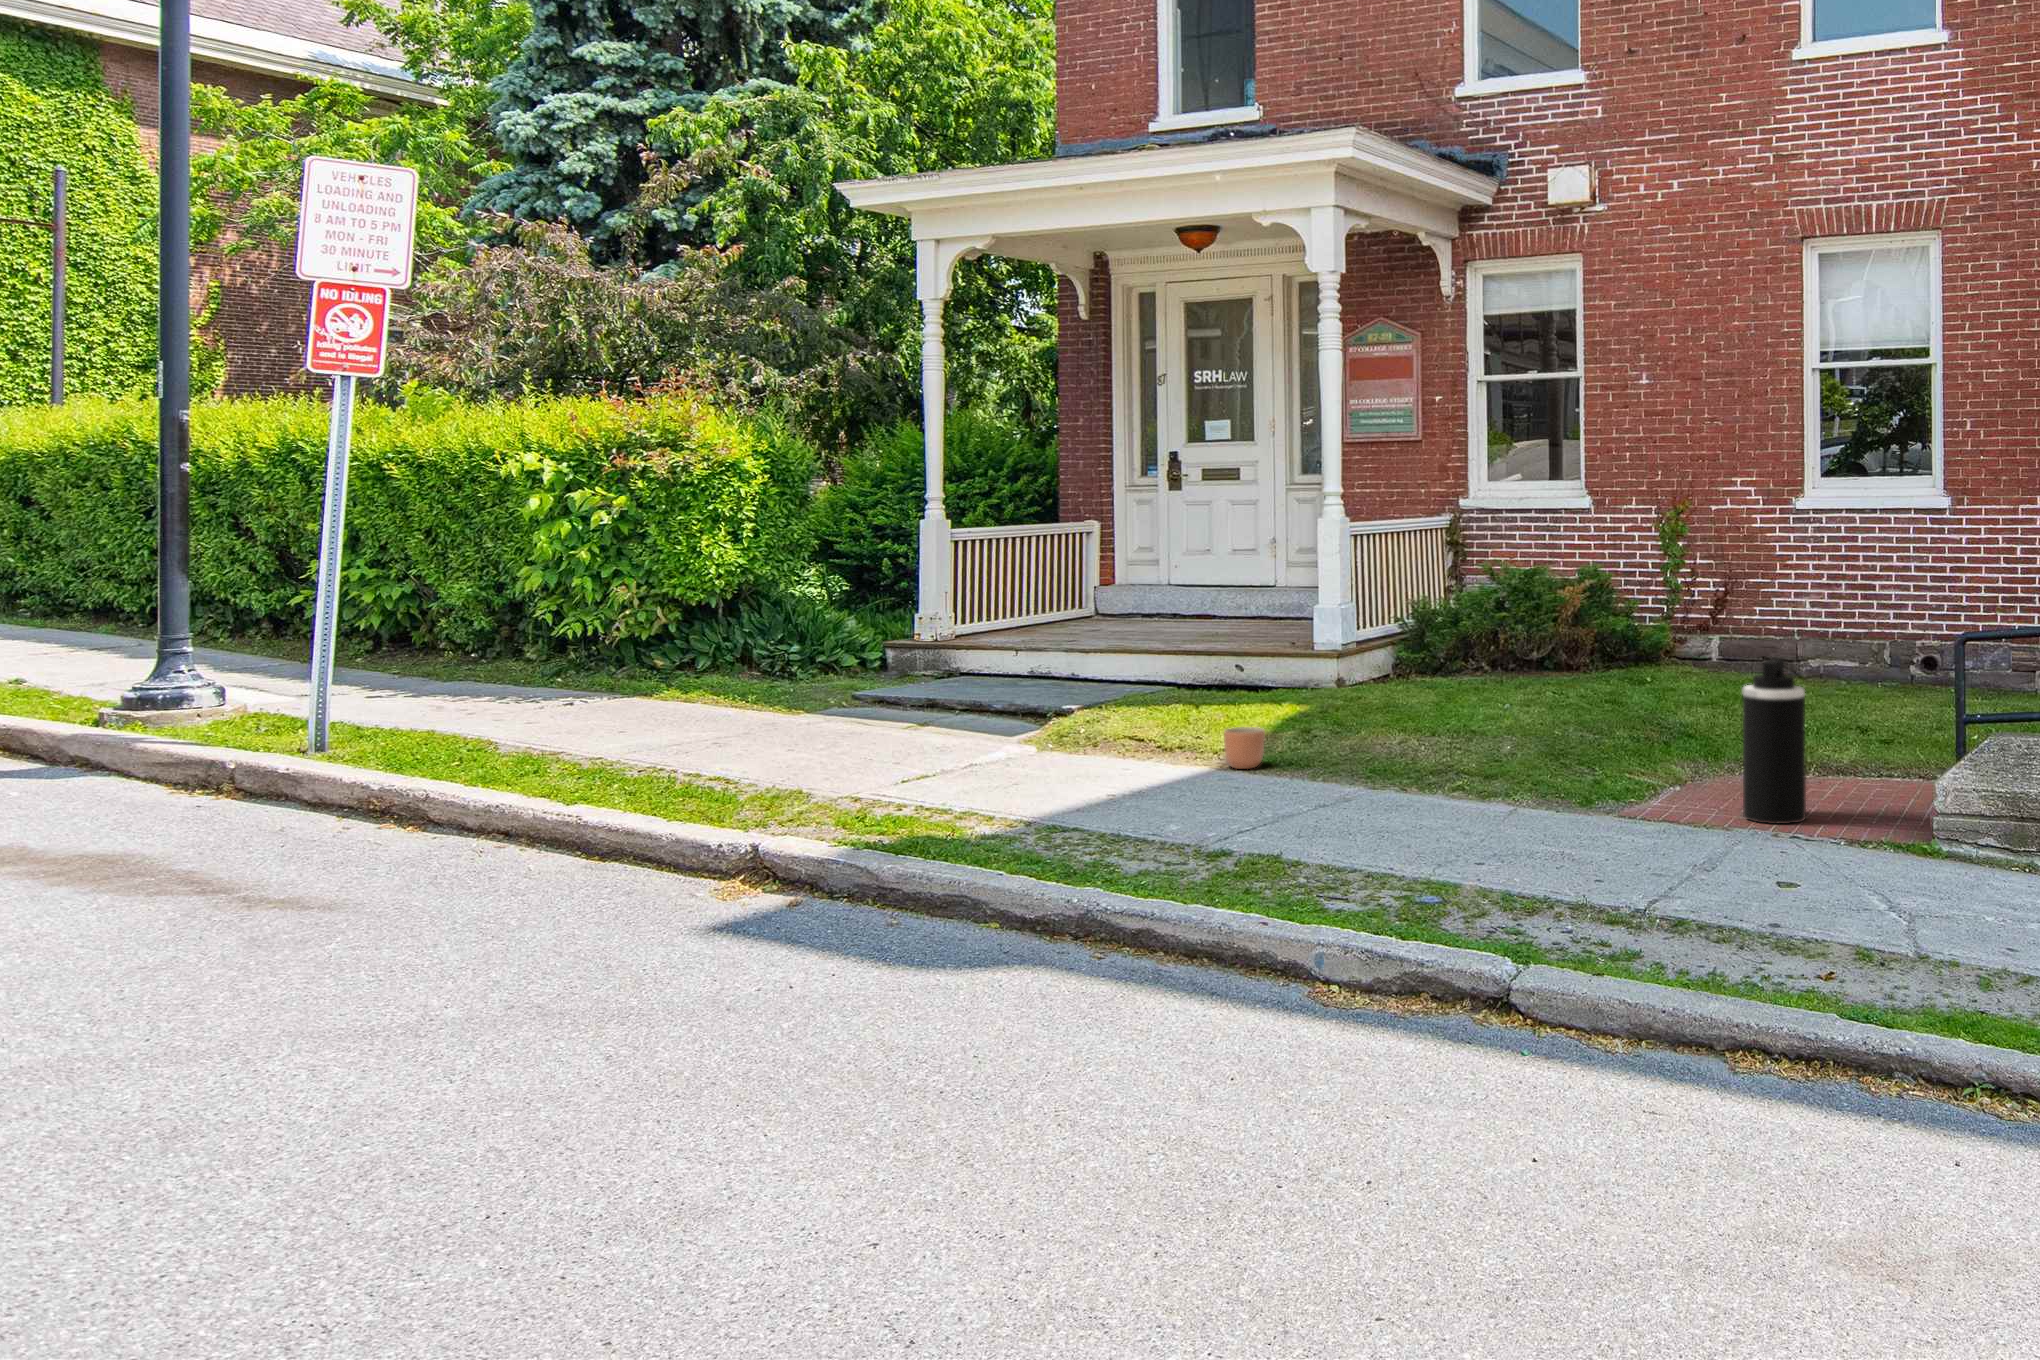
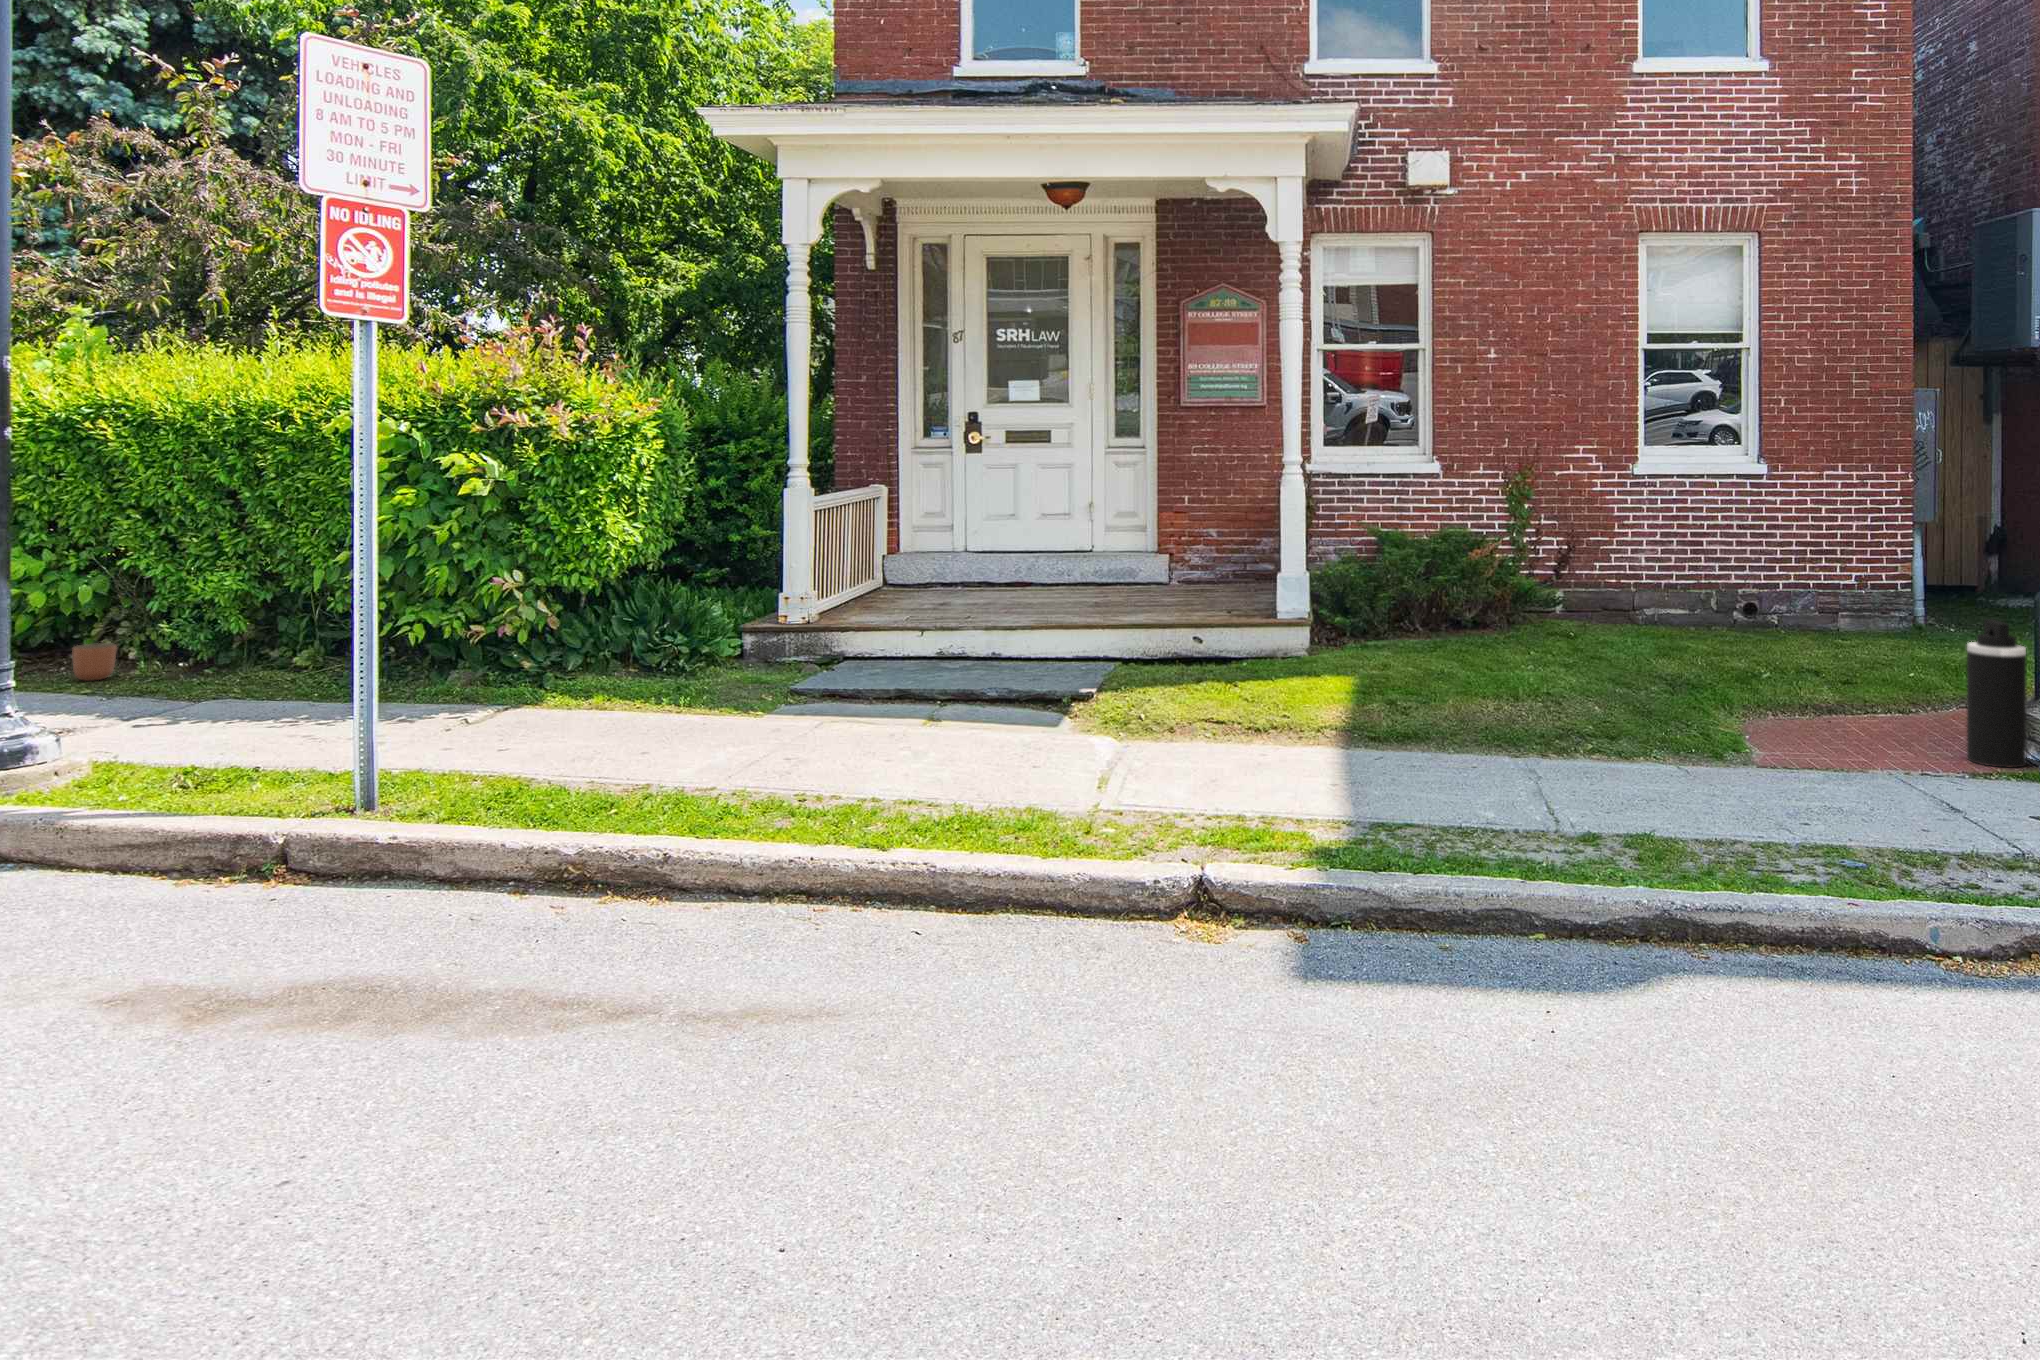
planter: present [1224,727,1265,769] -> present [73,643,117,681]

